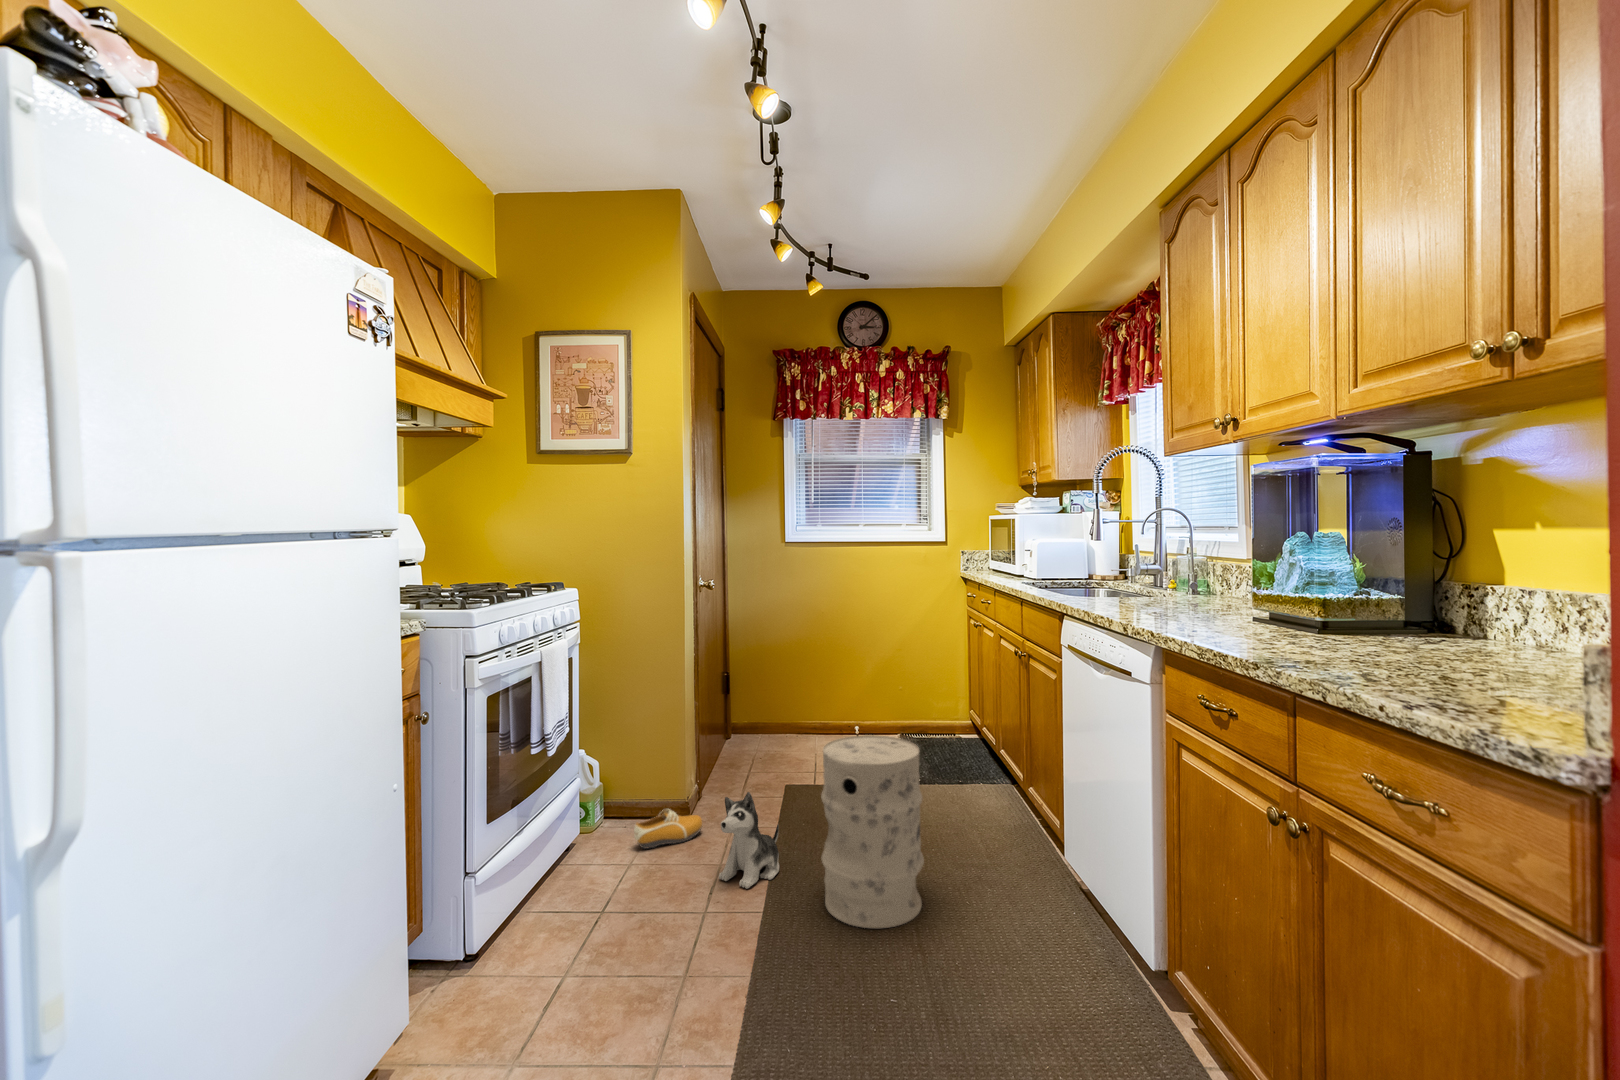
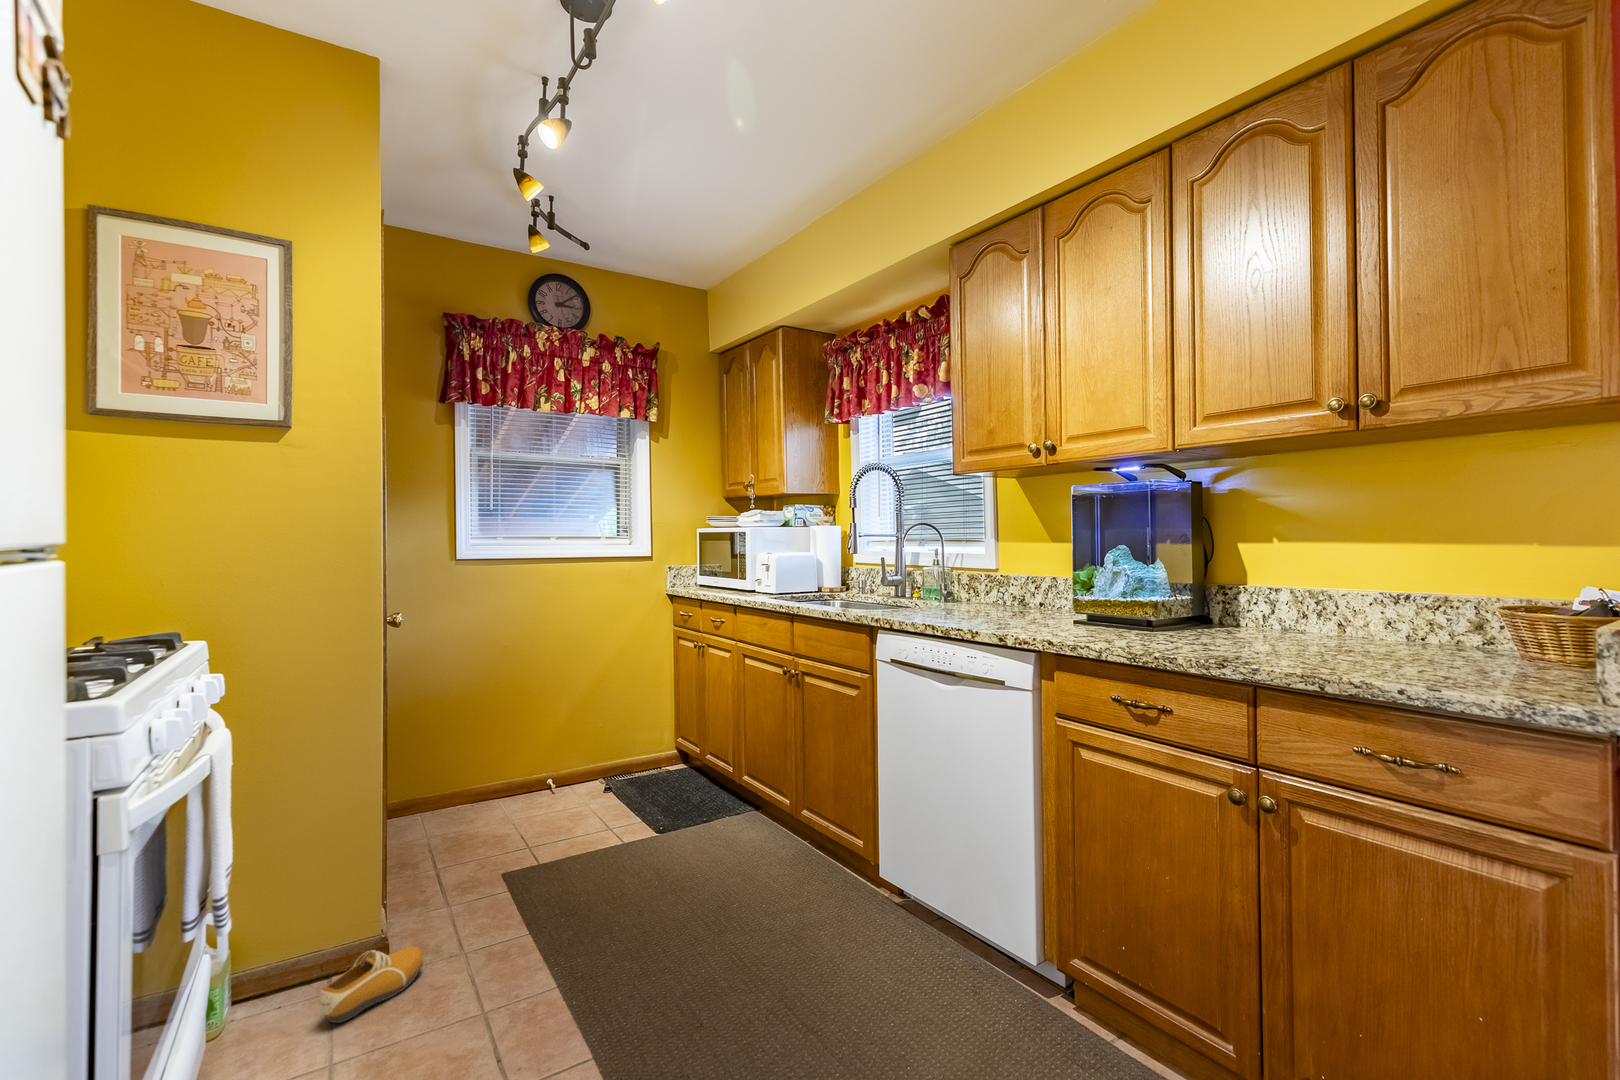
trash can: present [821,735,924,928] -> none [657,784,780,1026]
plush toy: present [719,792,779,889] -> none [496,894,577,1028]

